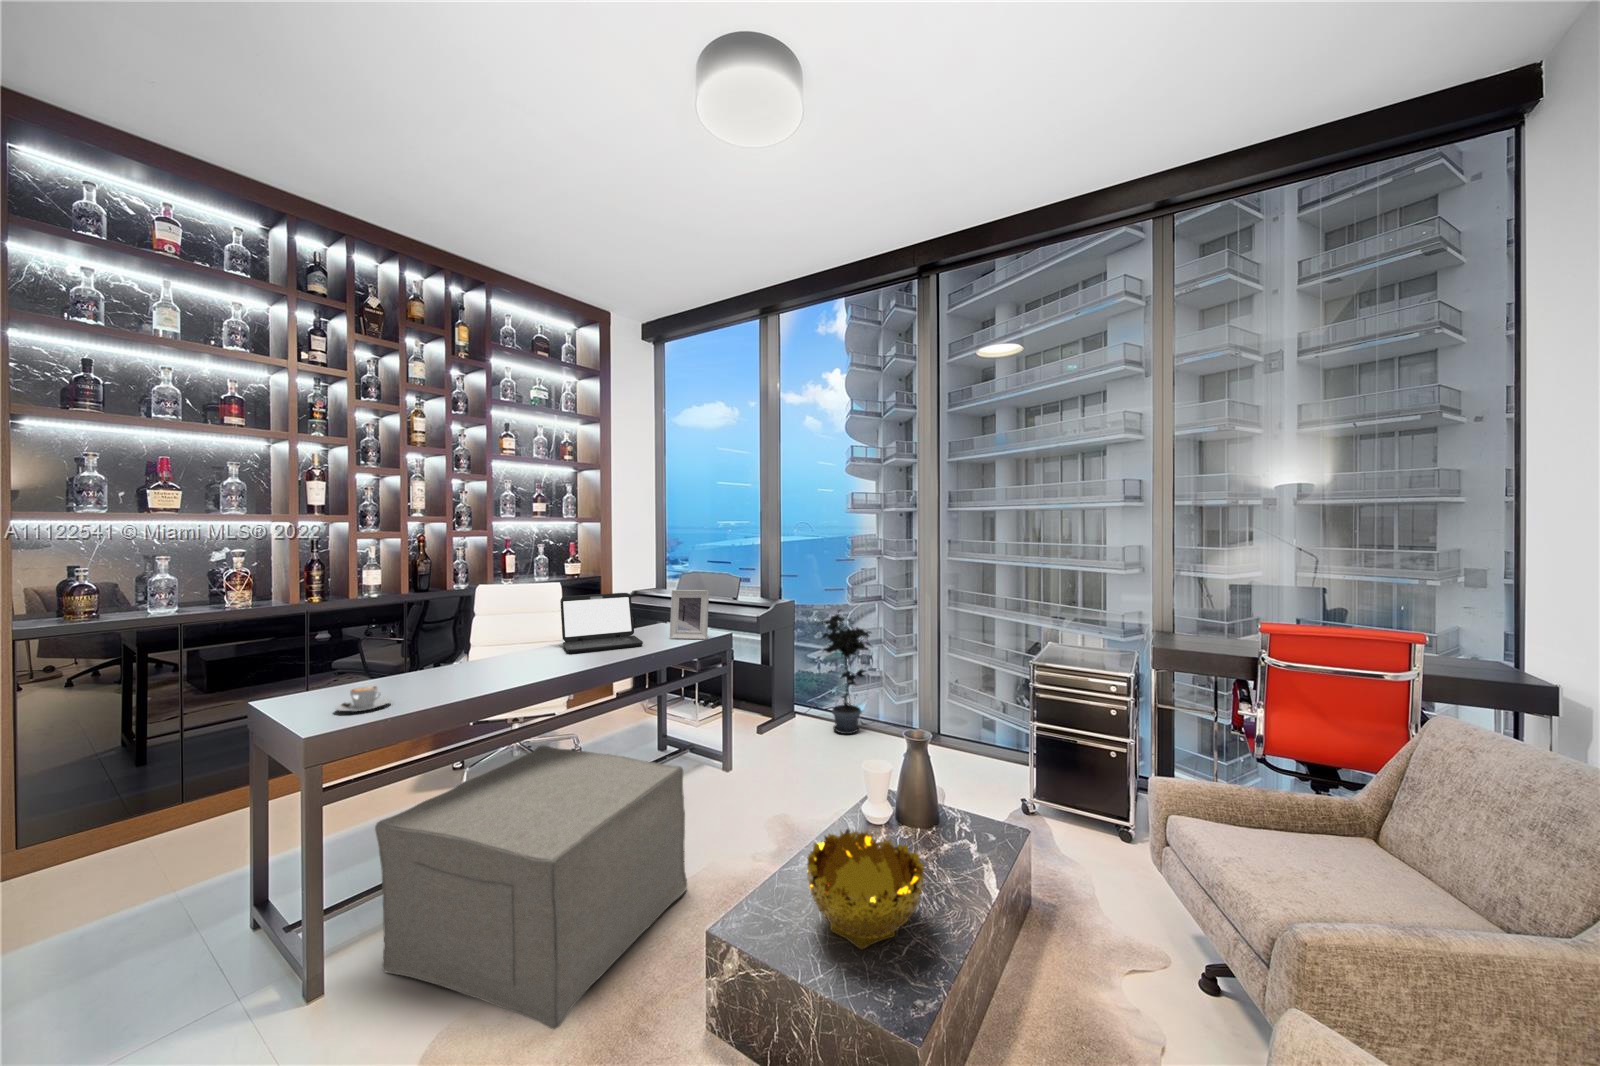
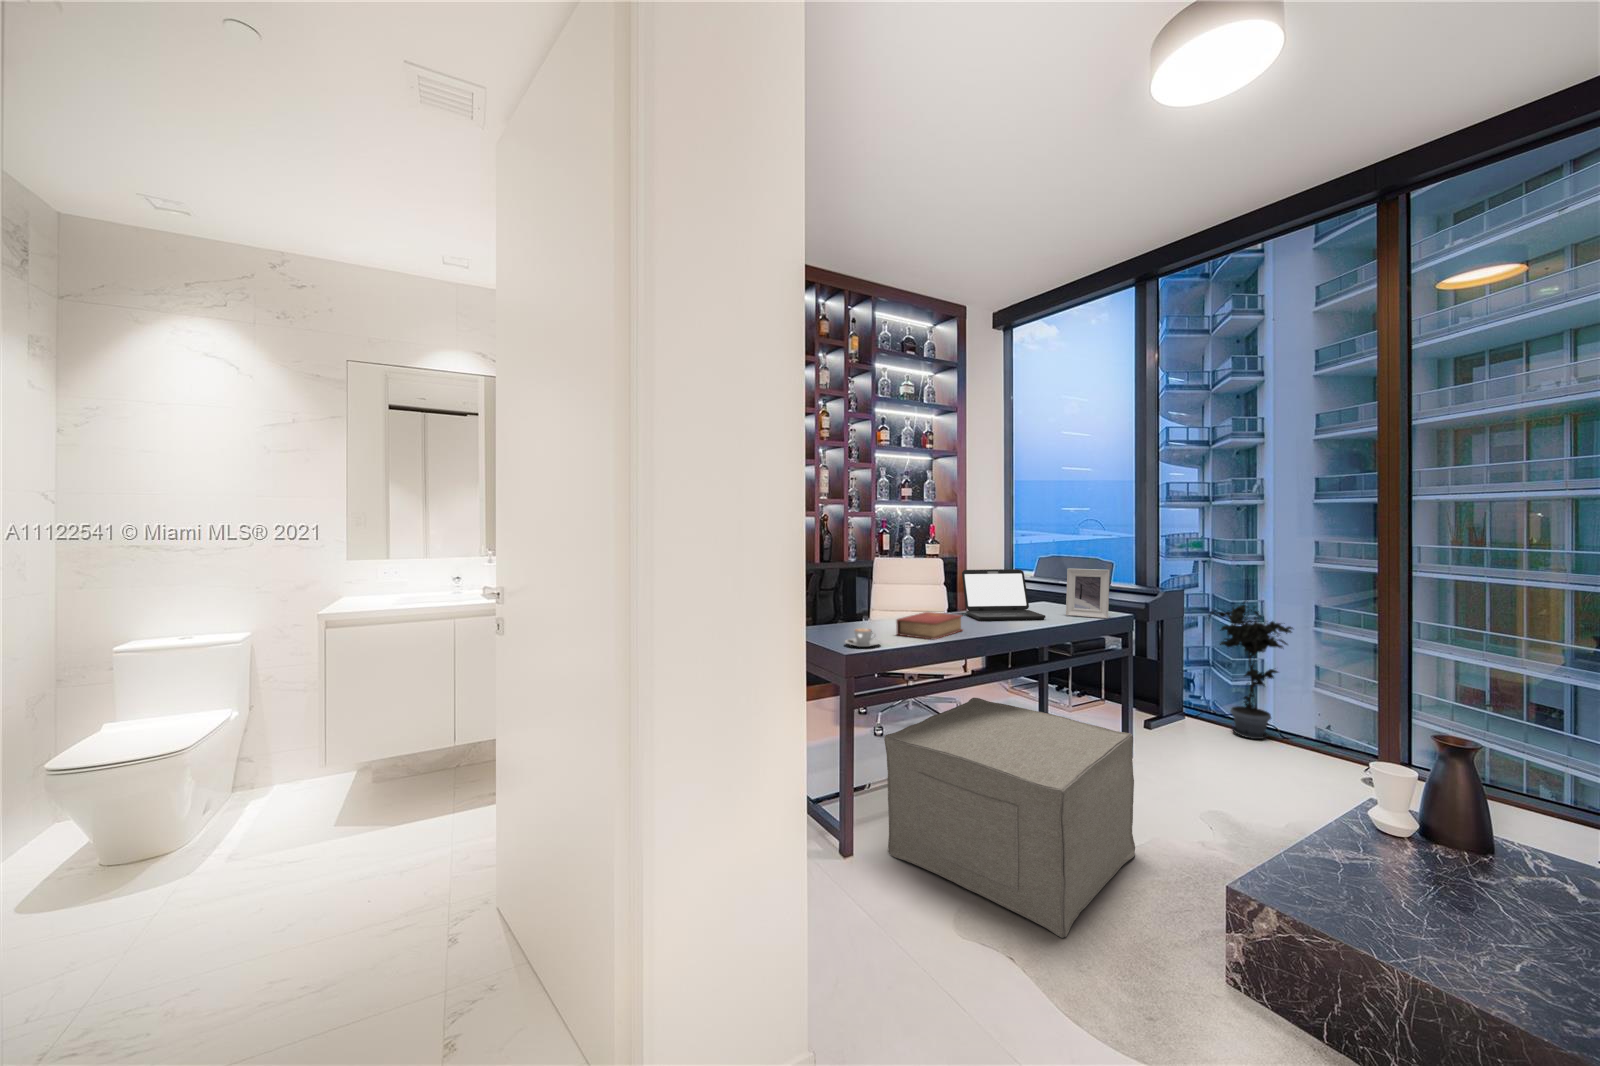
book: none [435,651,530,688] -> present [896,612,962,639]
decorative bowl: present [807,829,924,949] -> none [1358,820,1547,950]

